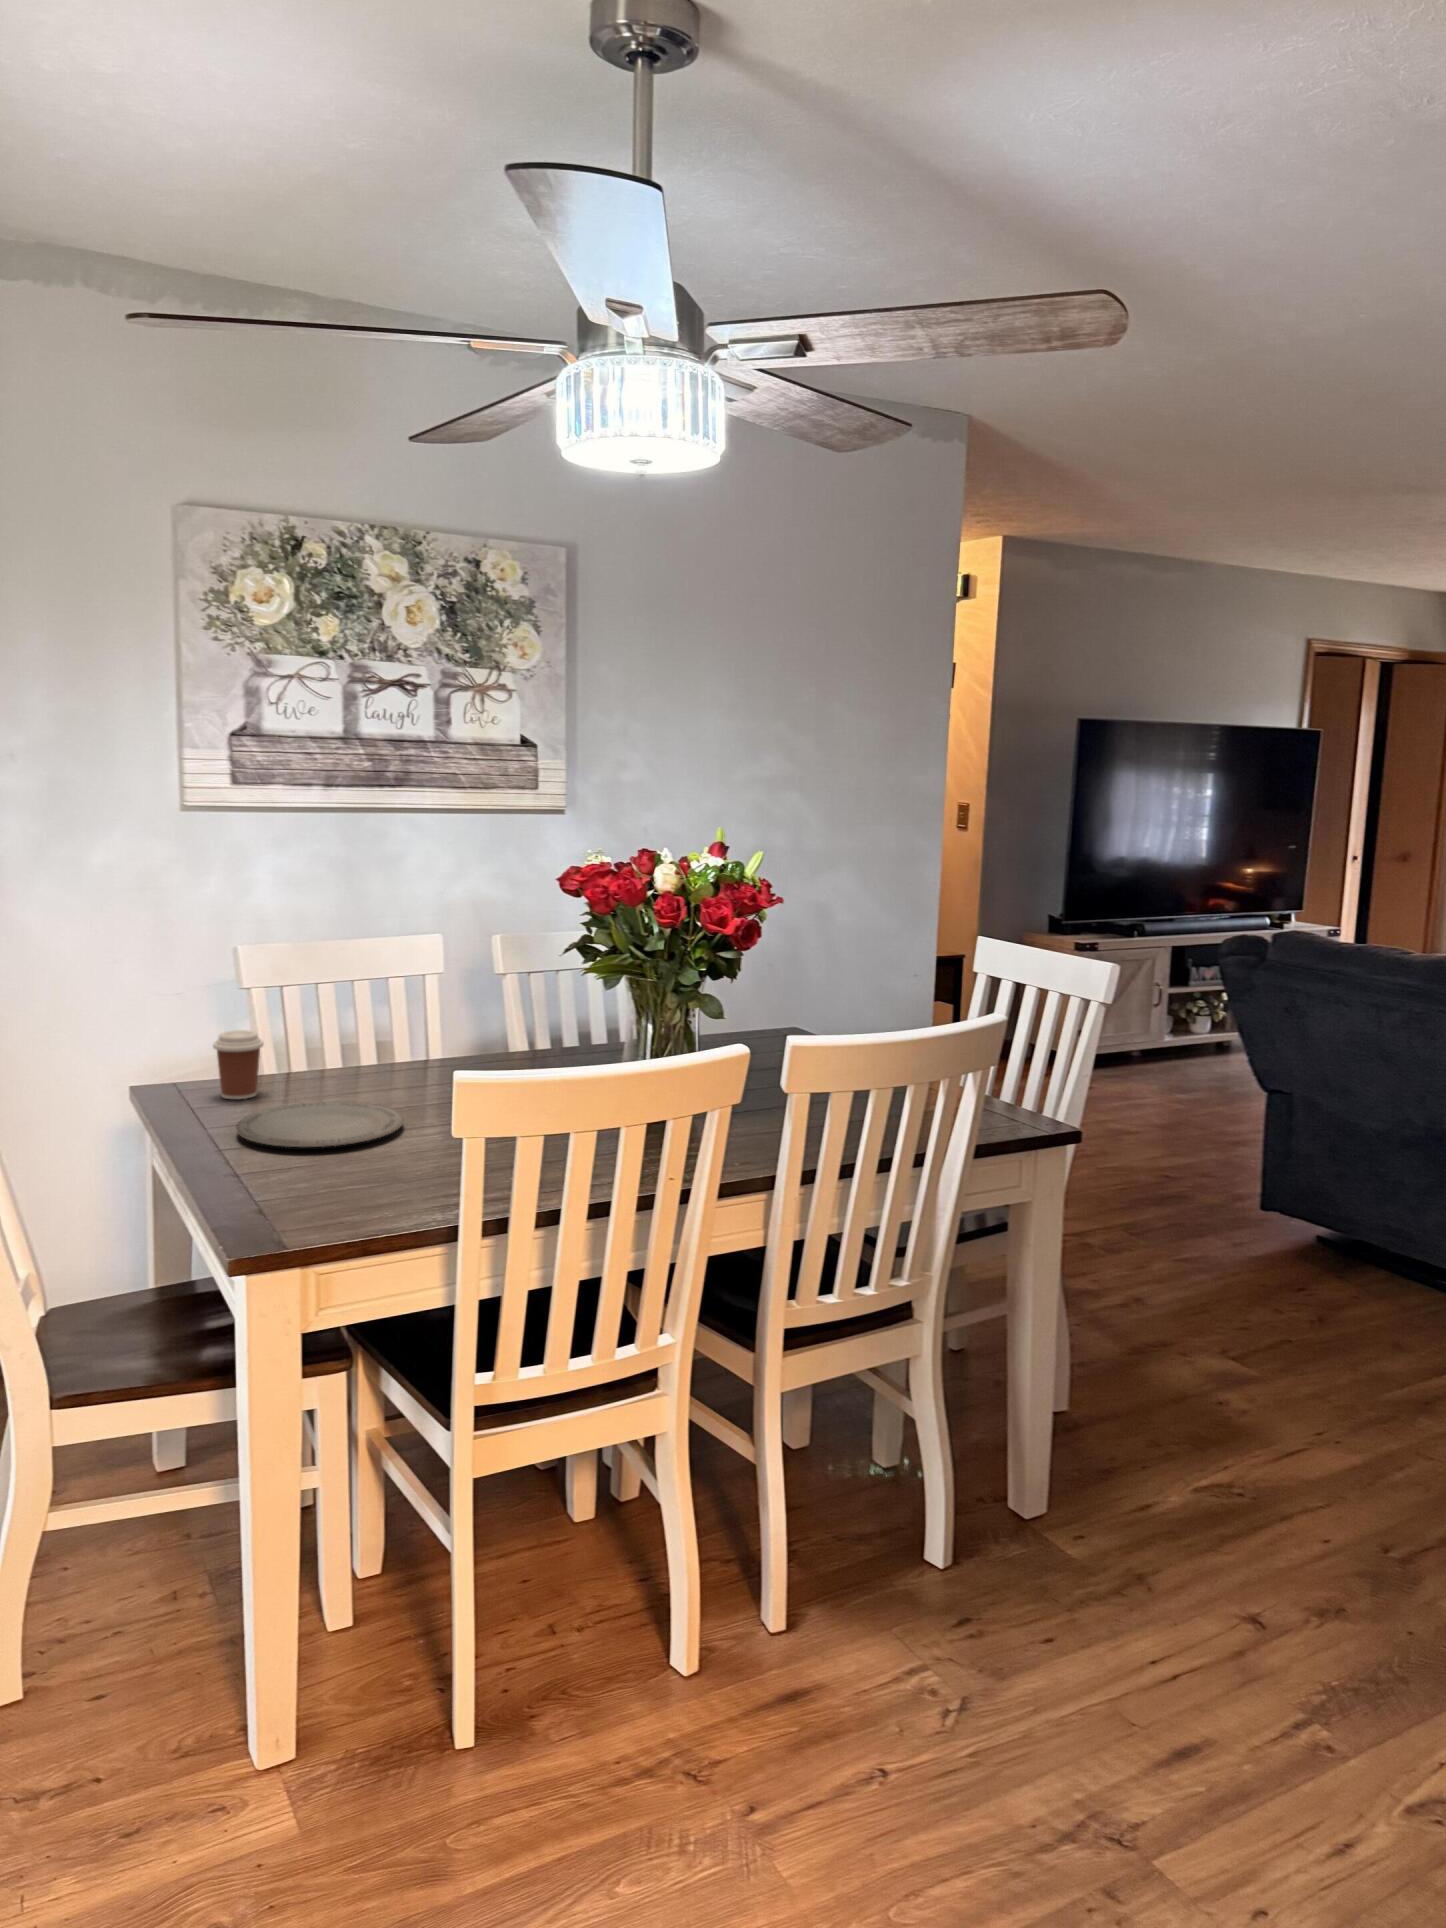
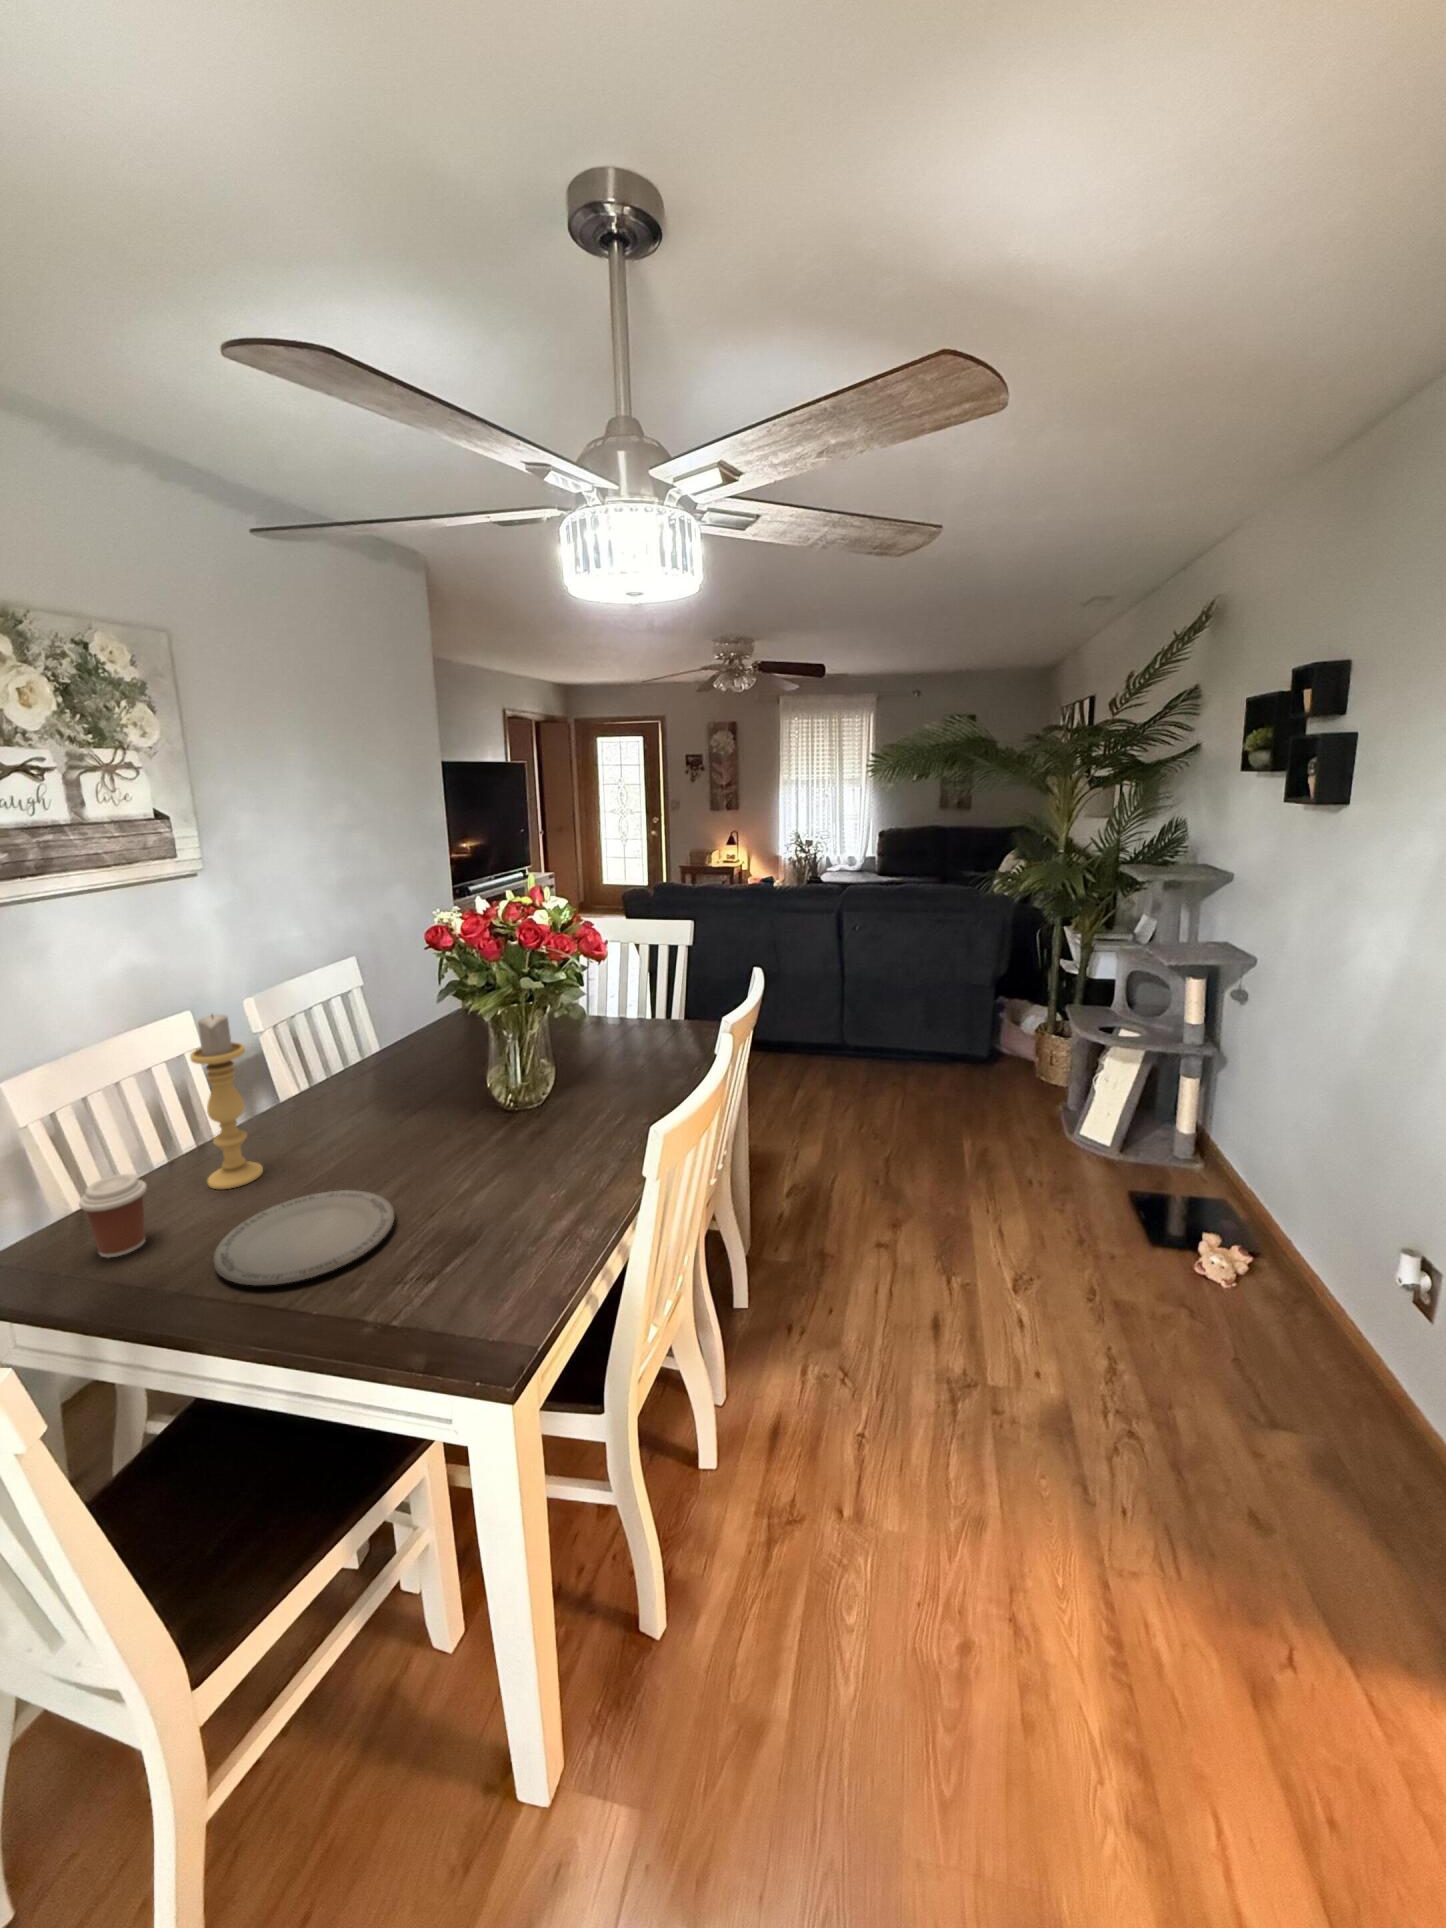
candle holder: none [340,909,389,1089] -> present [190,1015,263,1189]

